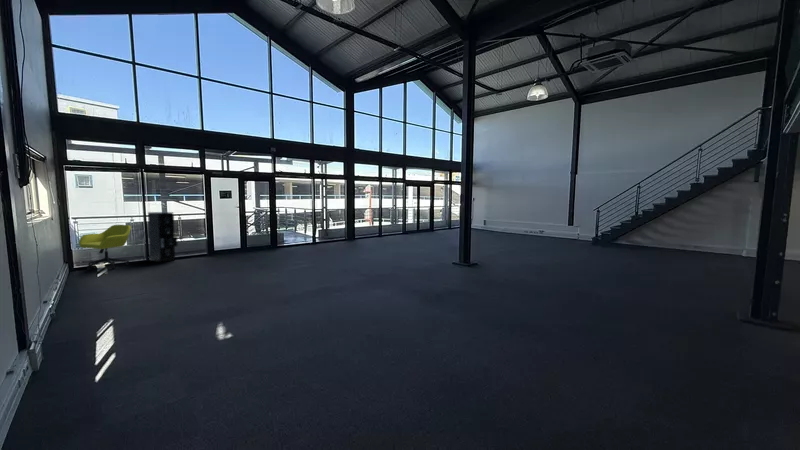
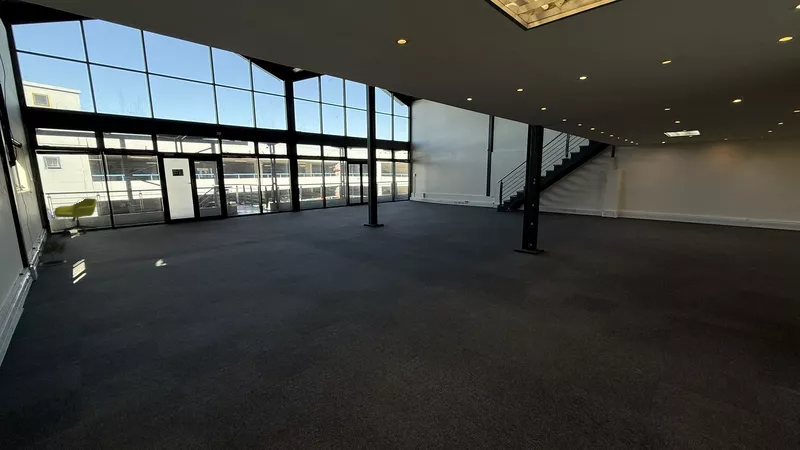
filing cabinet: present [148,212,177,262] -> none [111,188,138,229]
potted tree: none [41,274,90,330] -> present [38,234,66,266]

